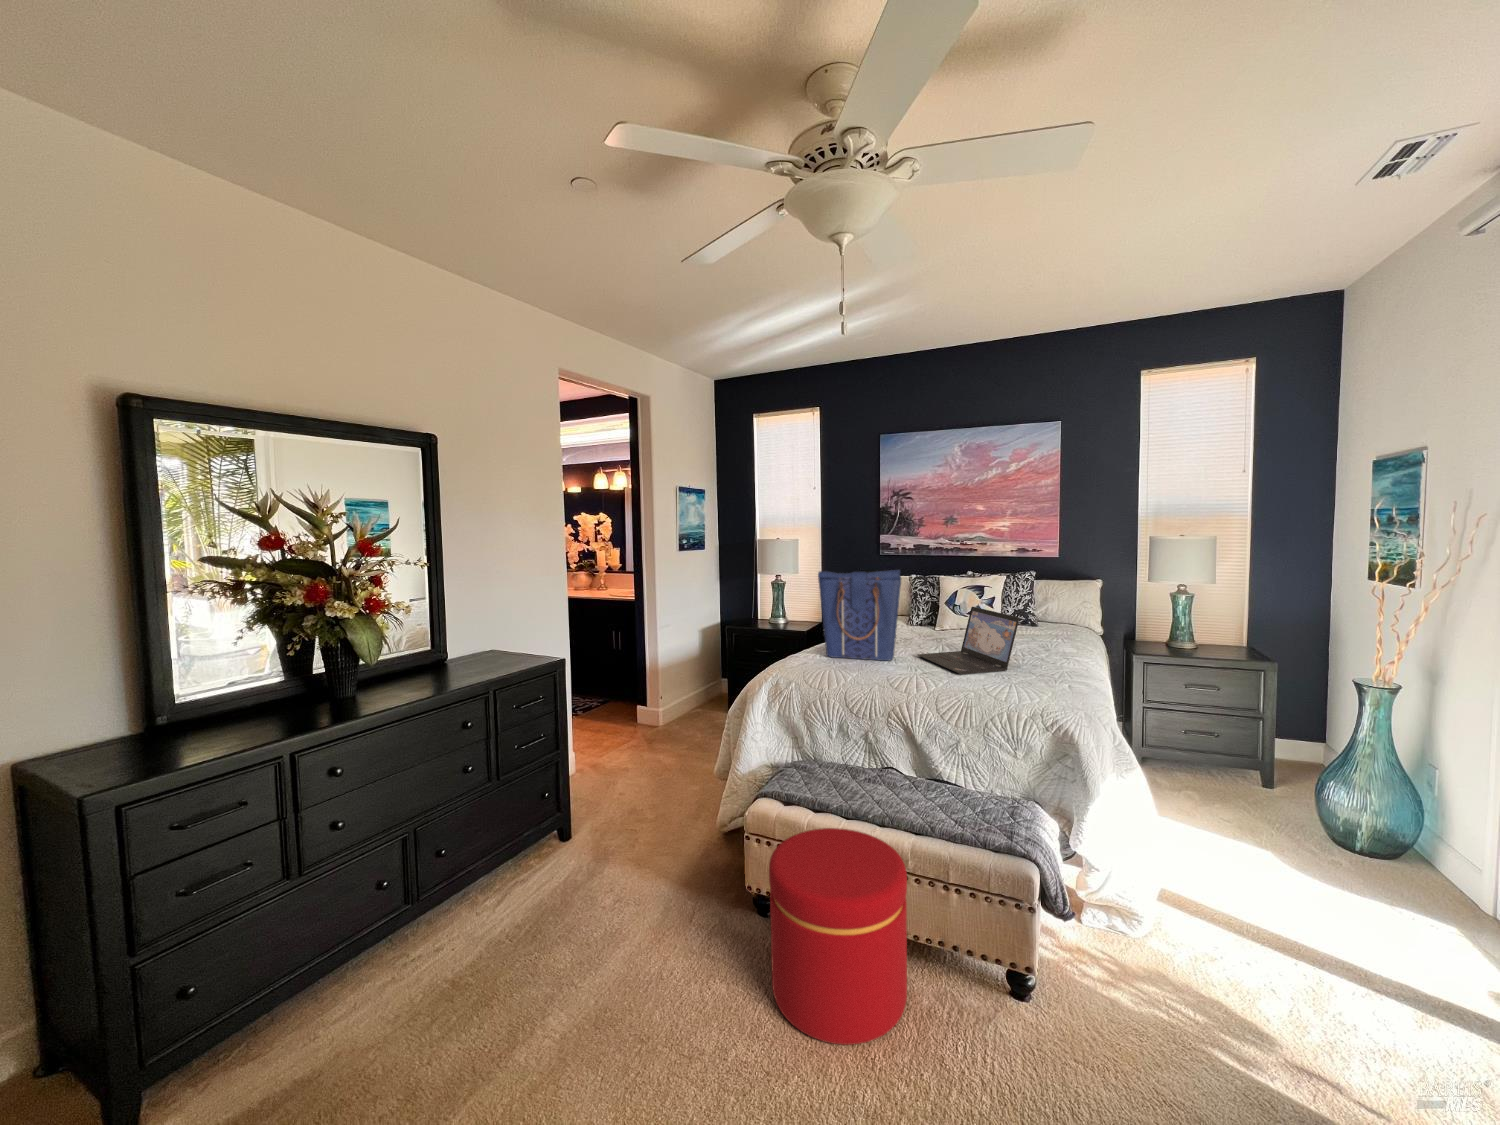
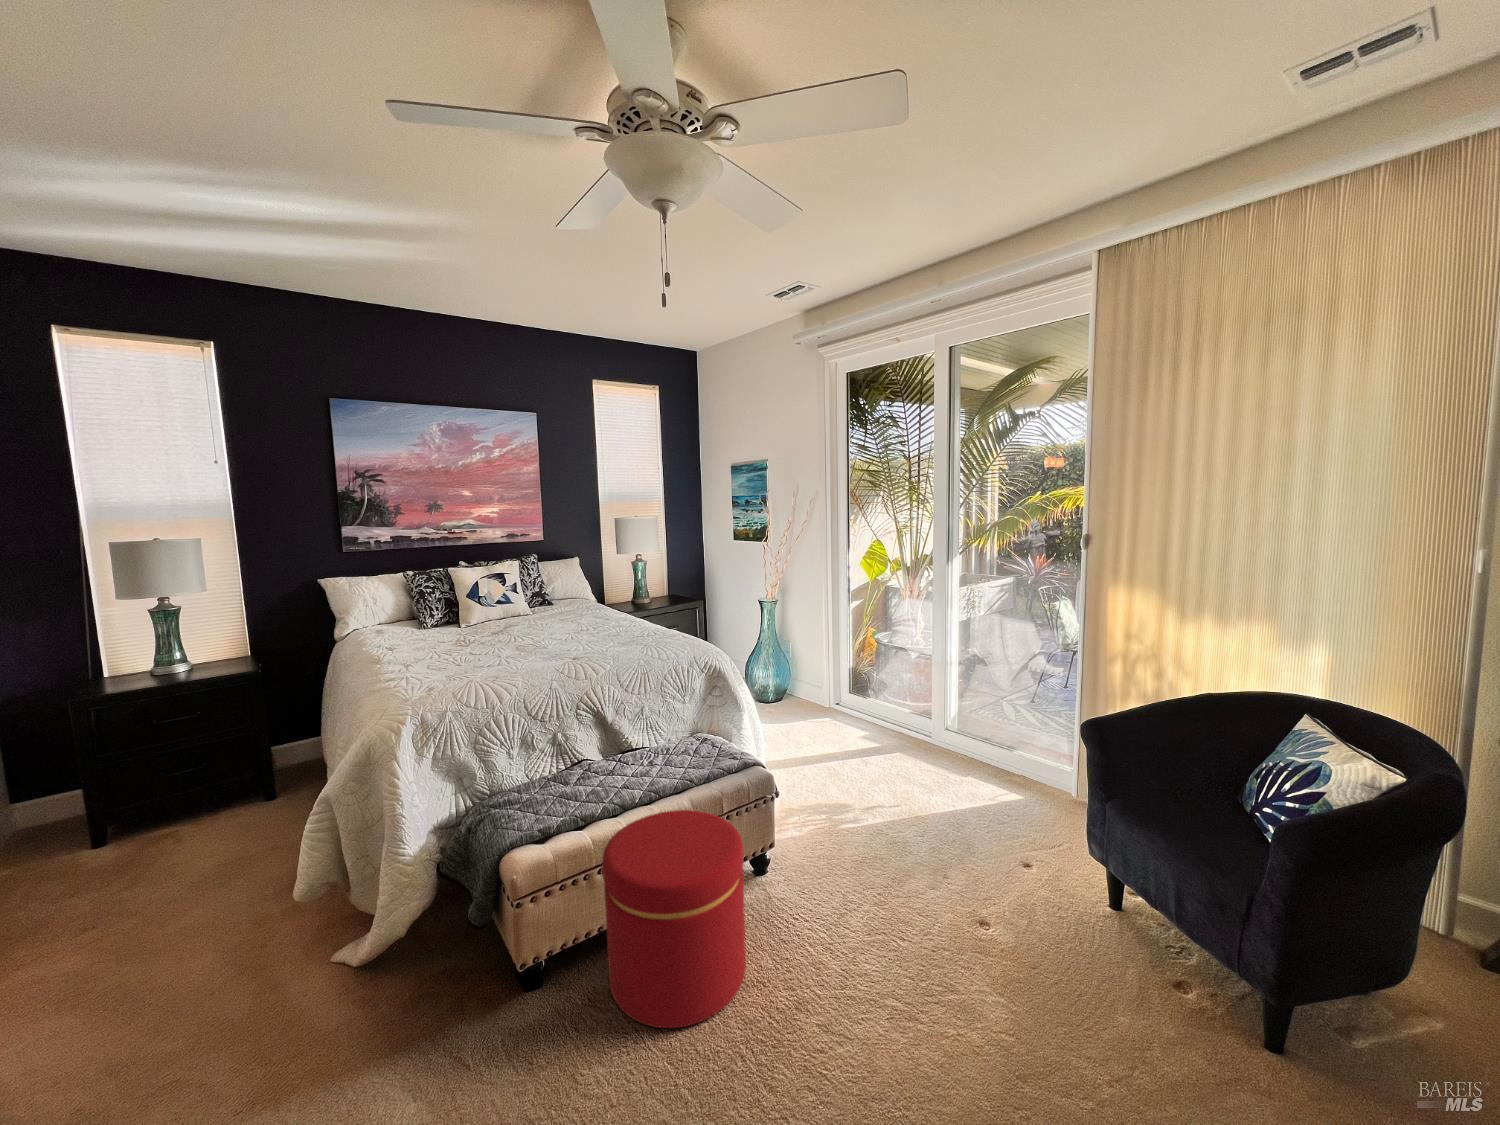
tote bag: present [818,570,901,661] -> none [408,557,514,675]
laptop: present [918,607,1020,674] -> none [523,589,623,651]

